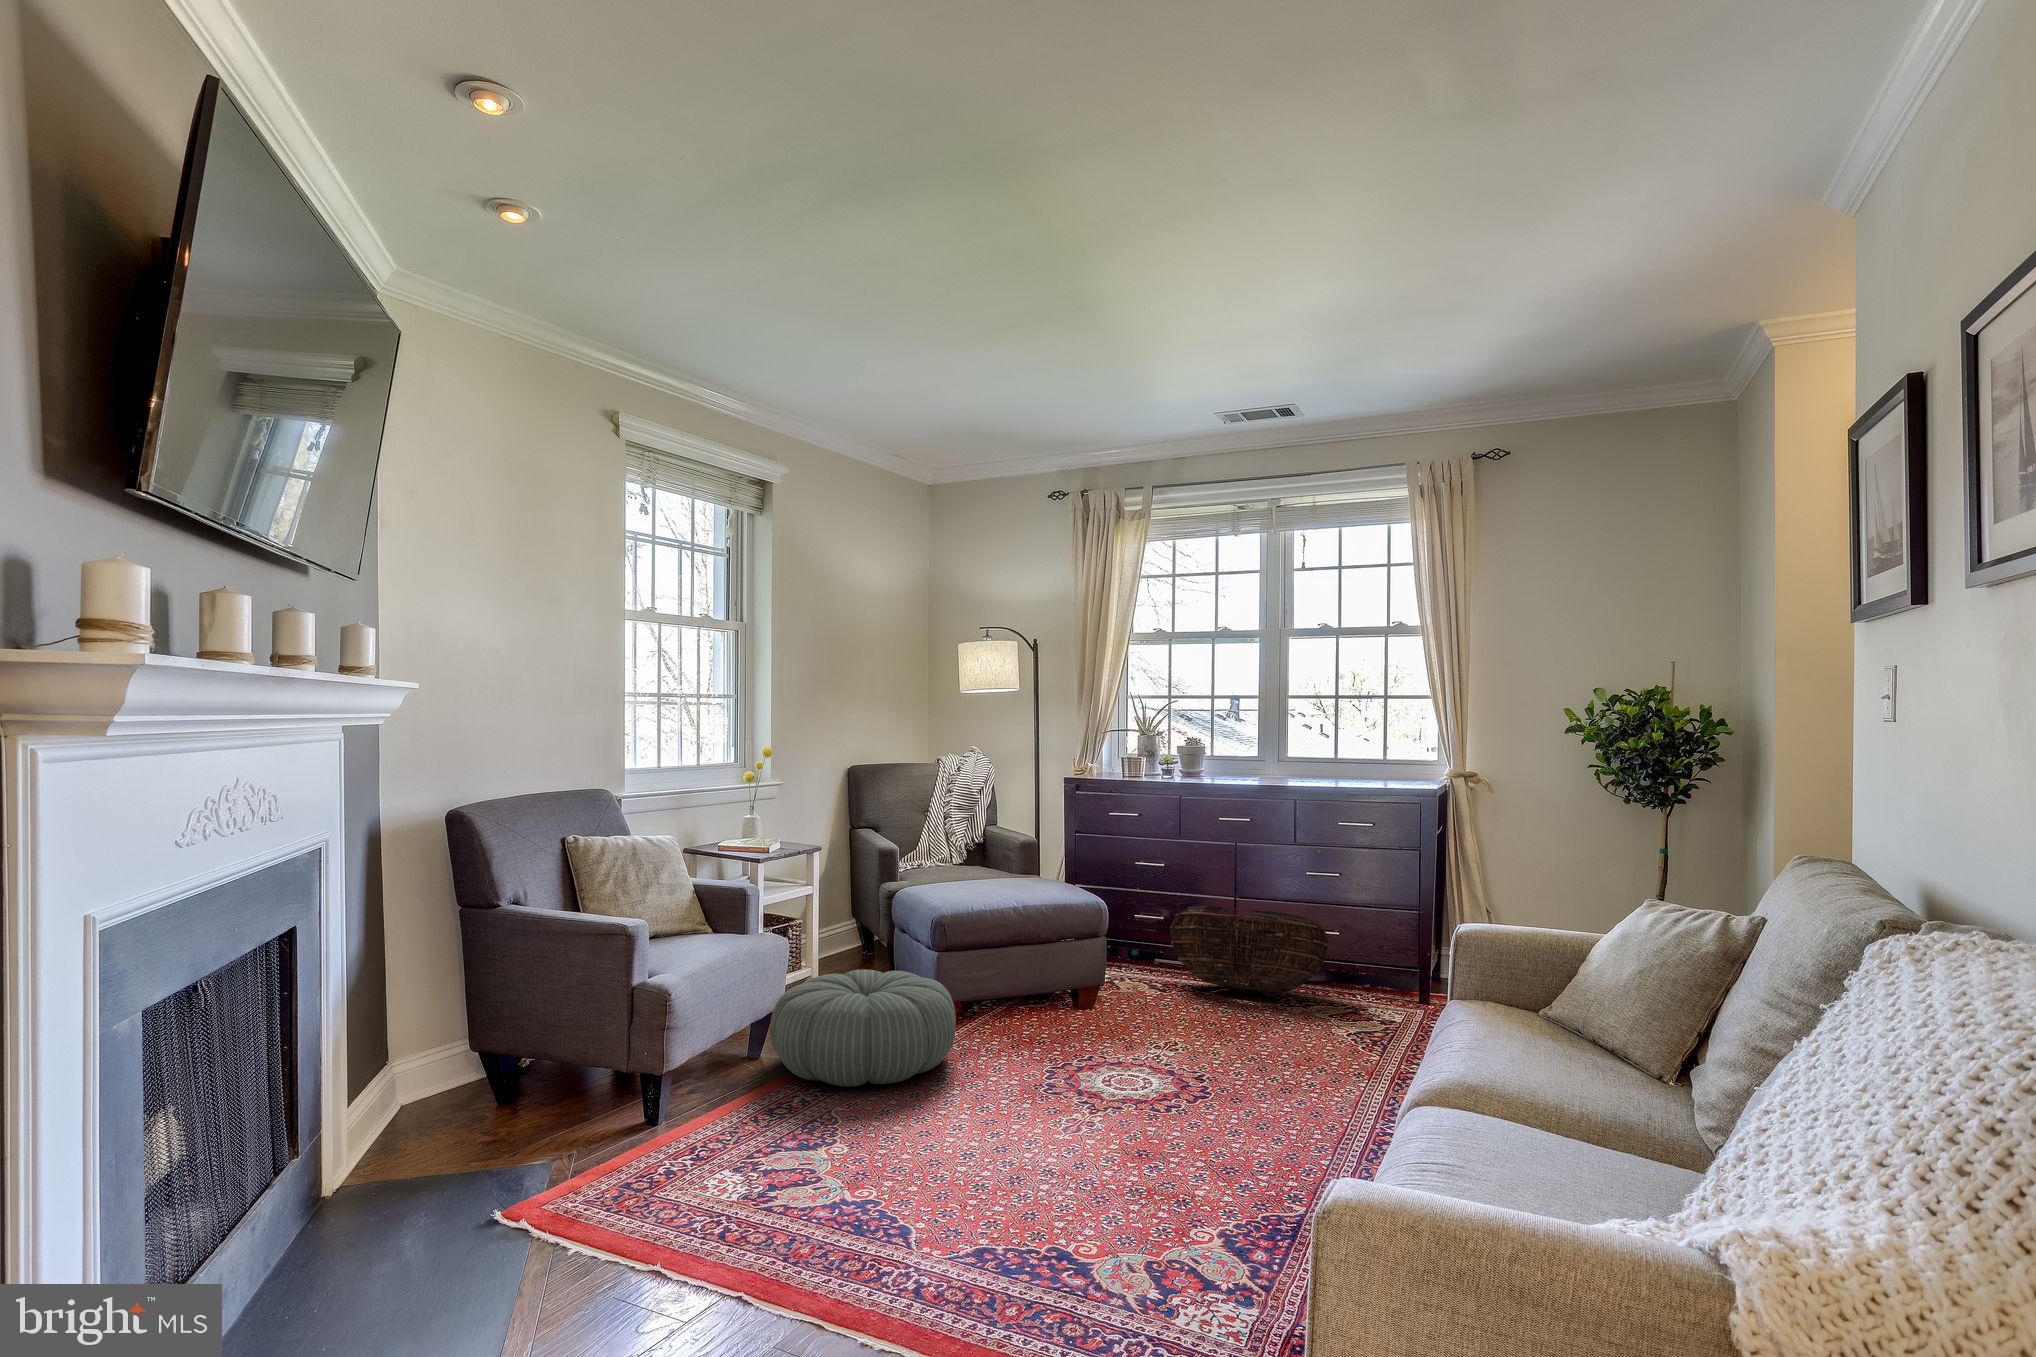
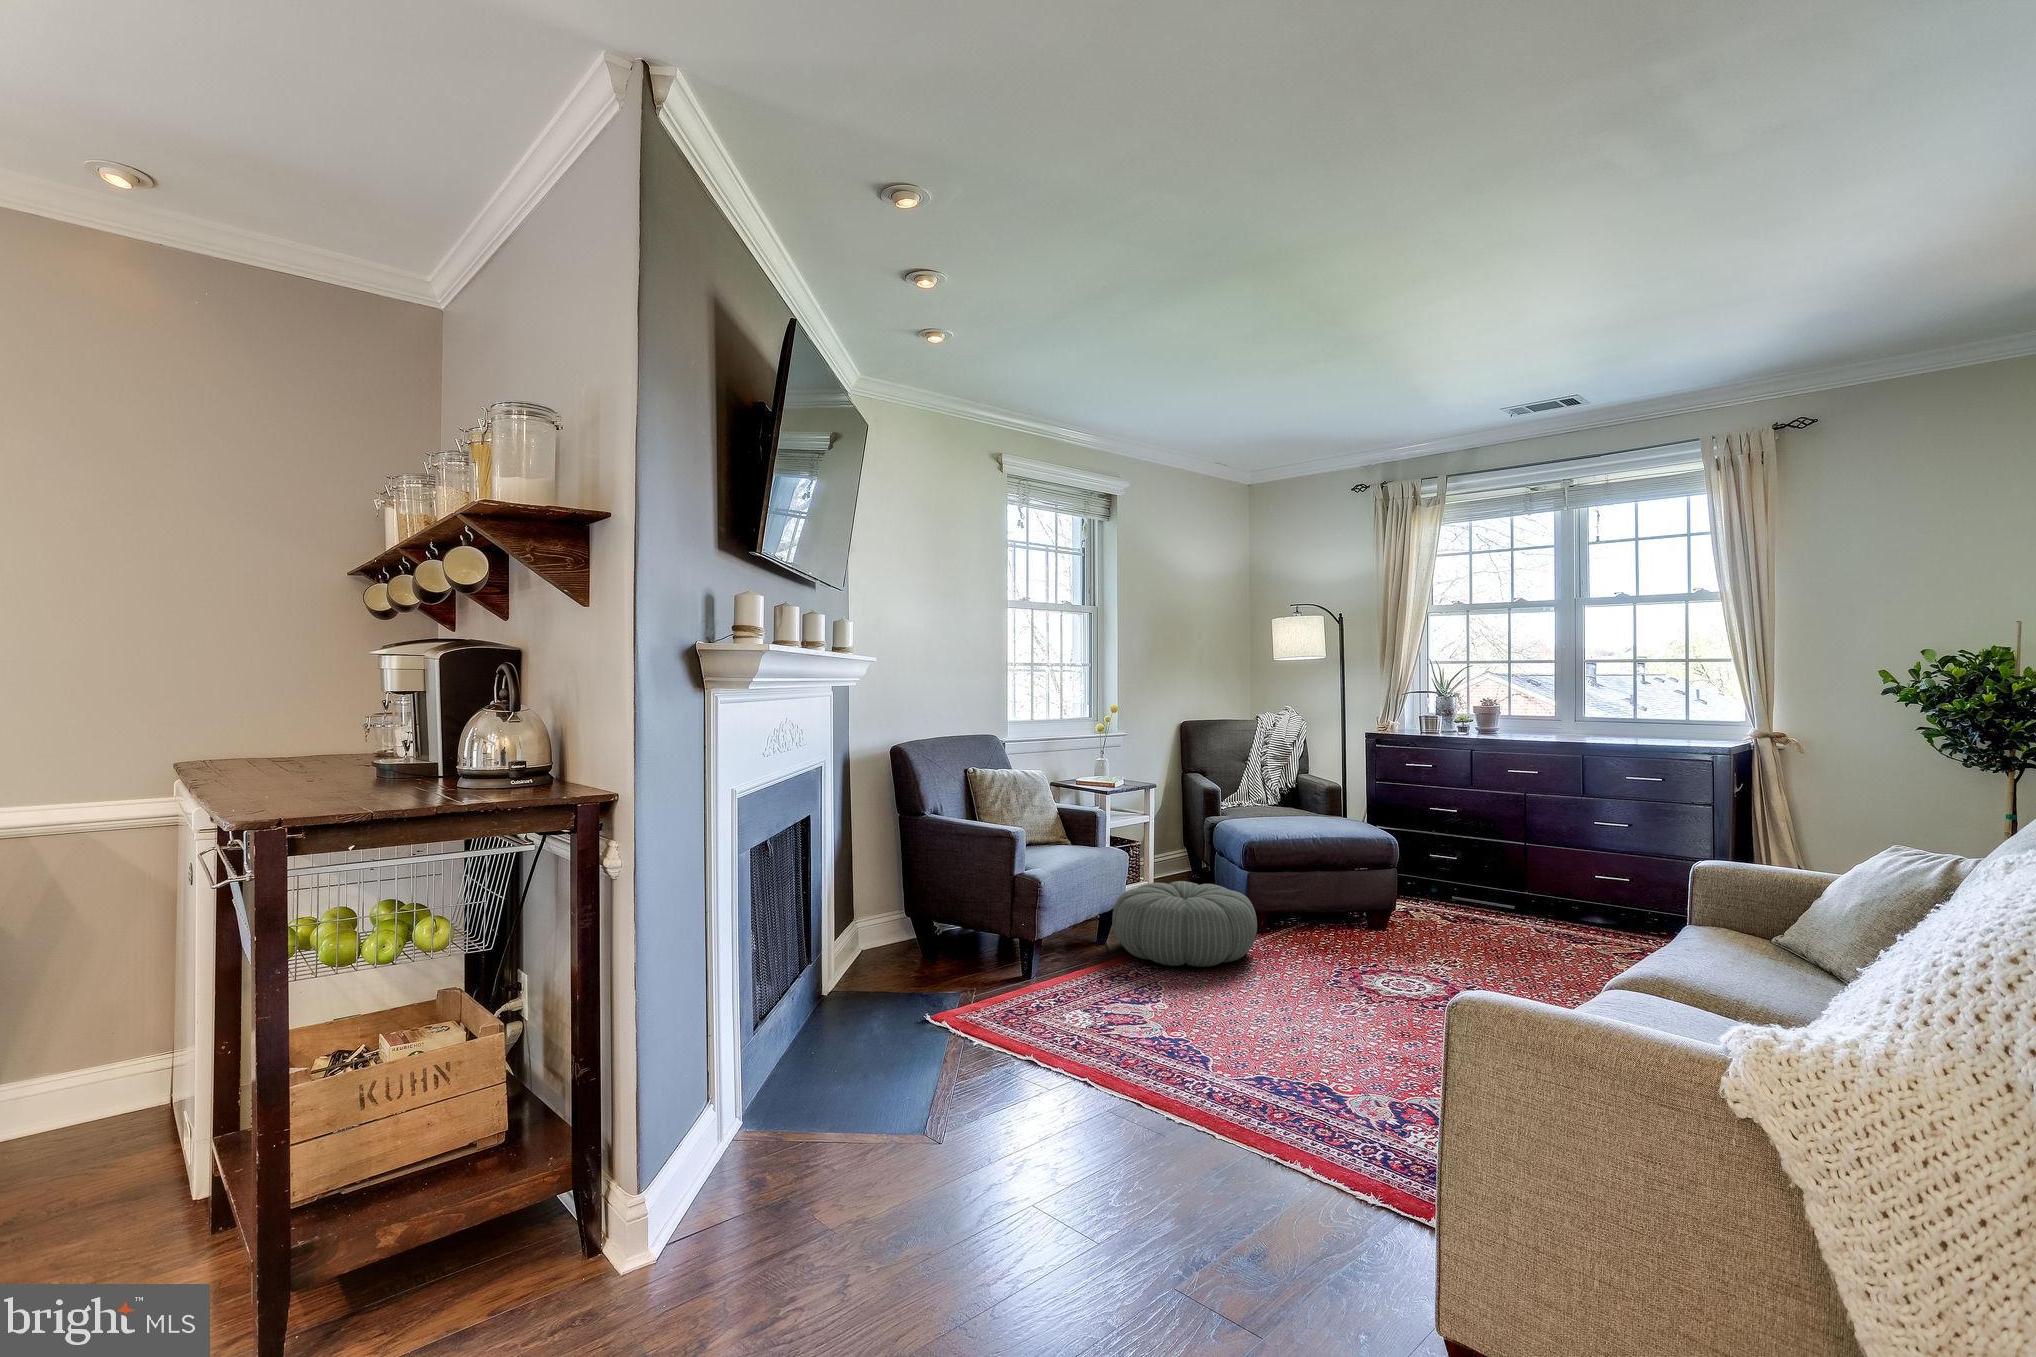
basket: present [1170,906,1330,994] -> none [1458,850,1617,931]

